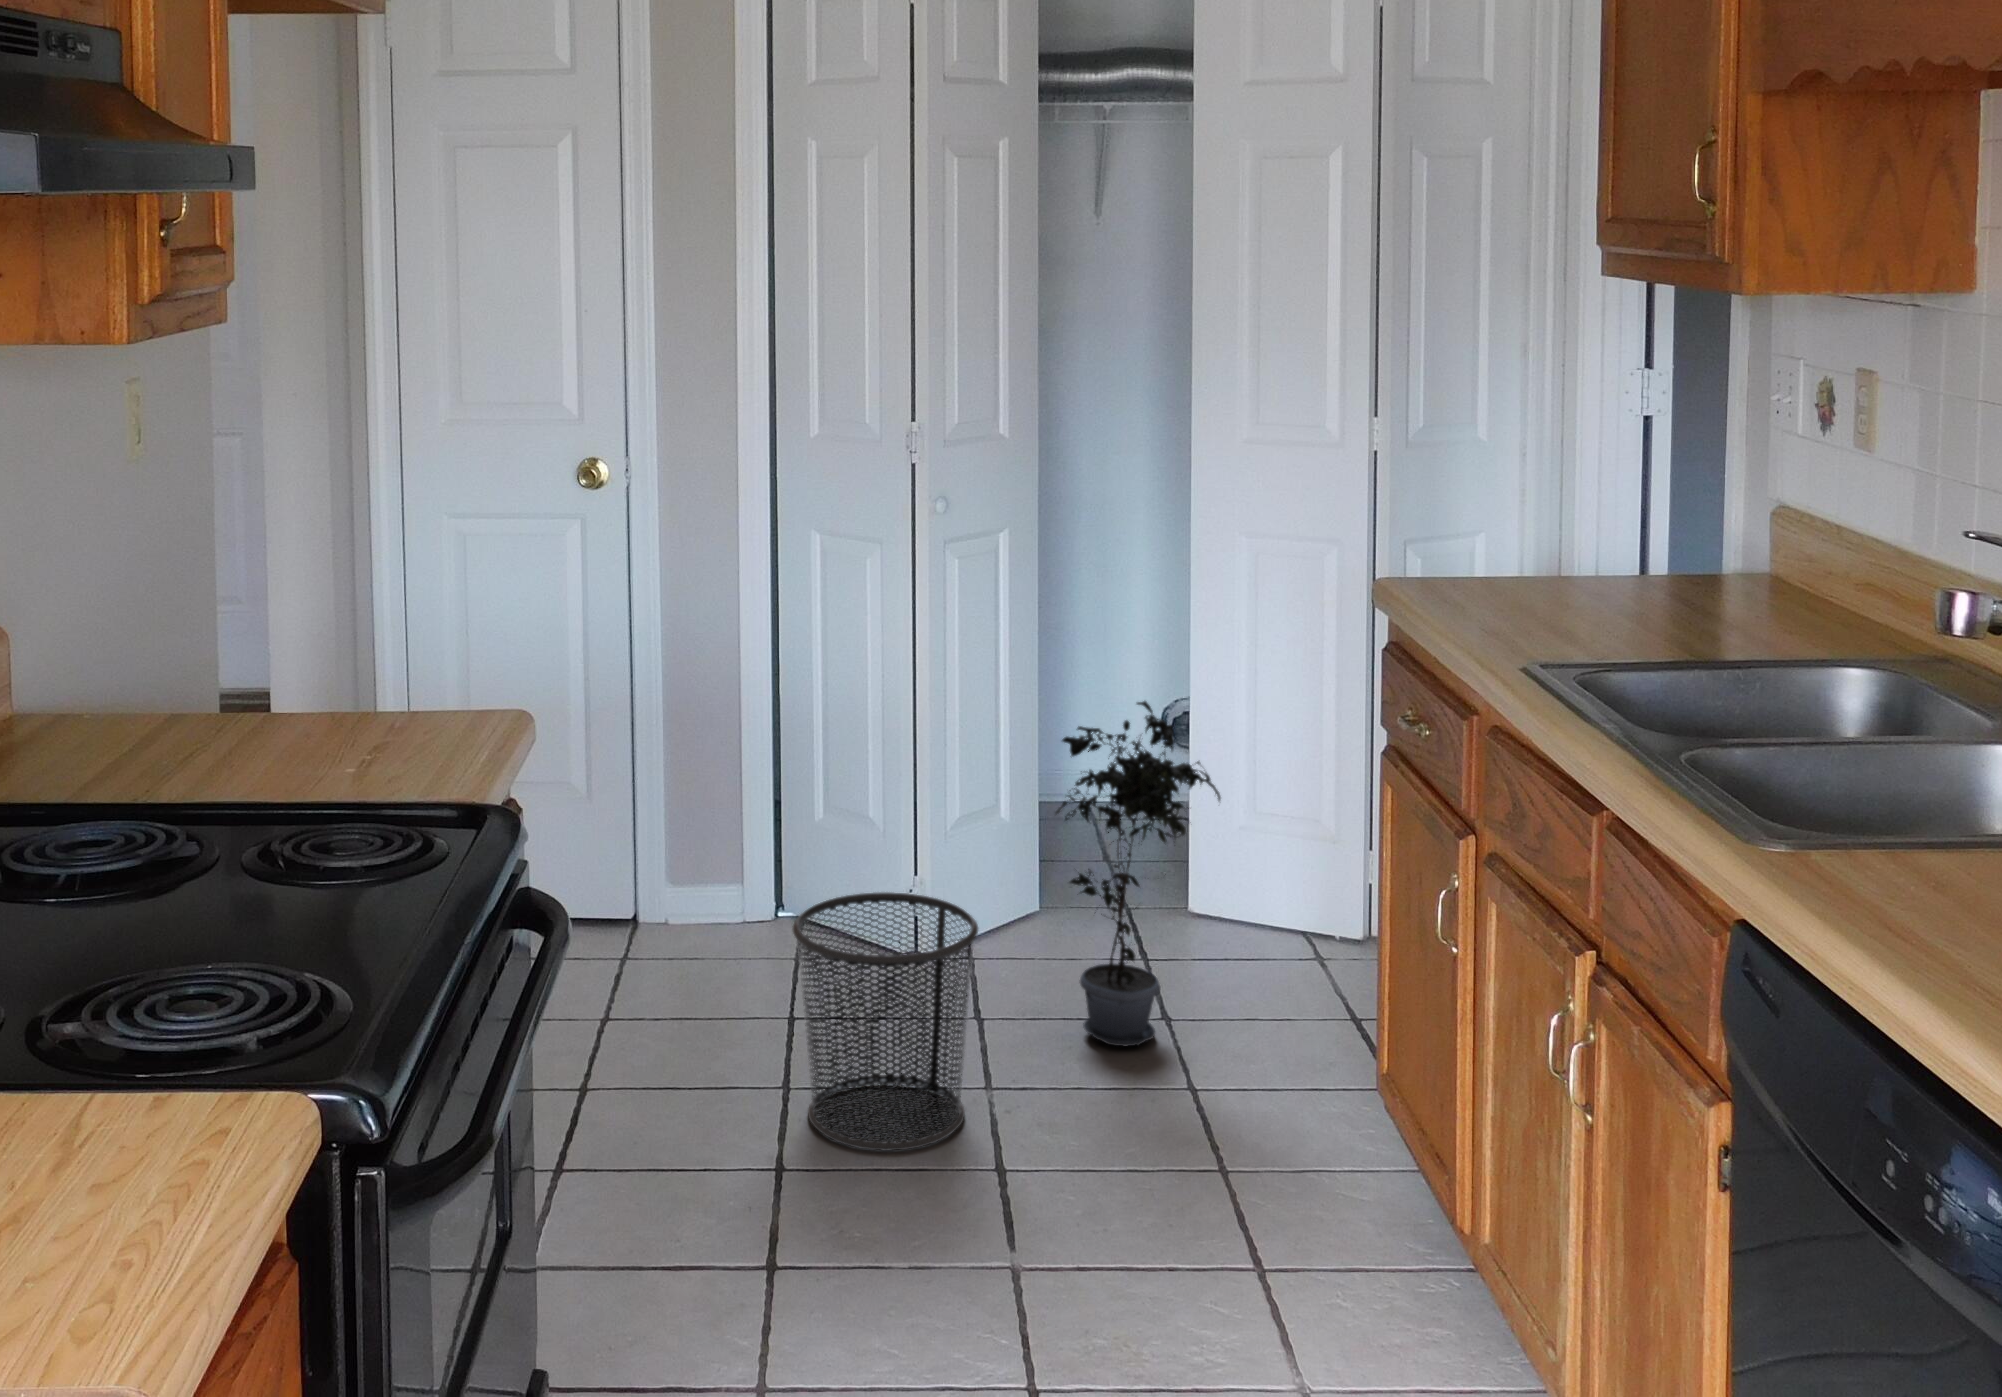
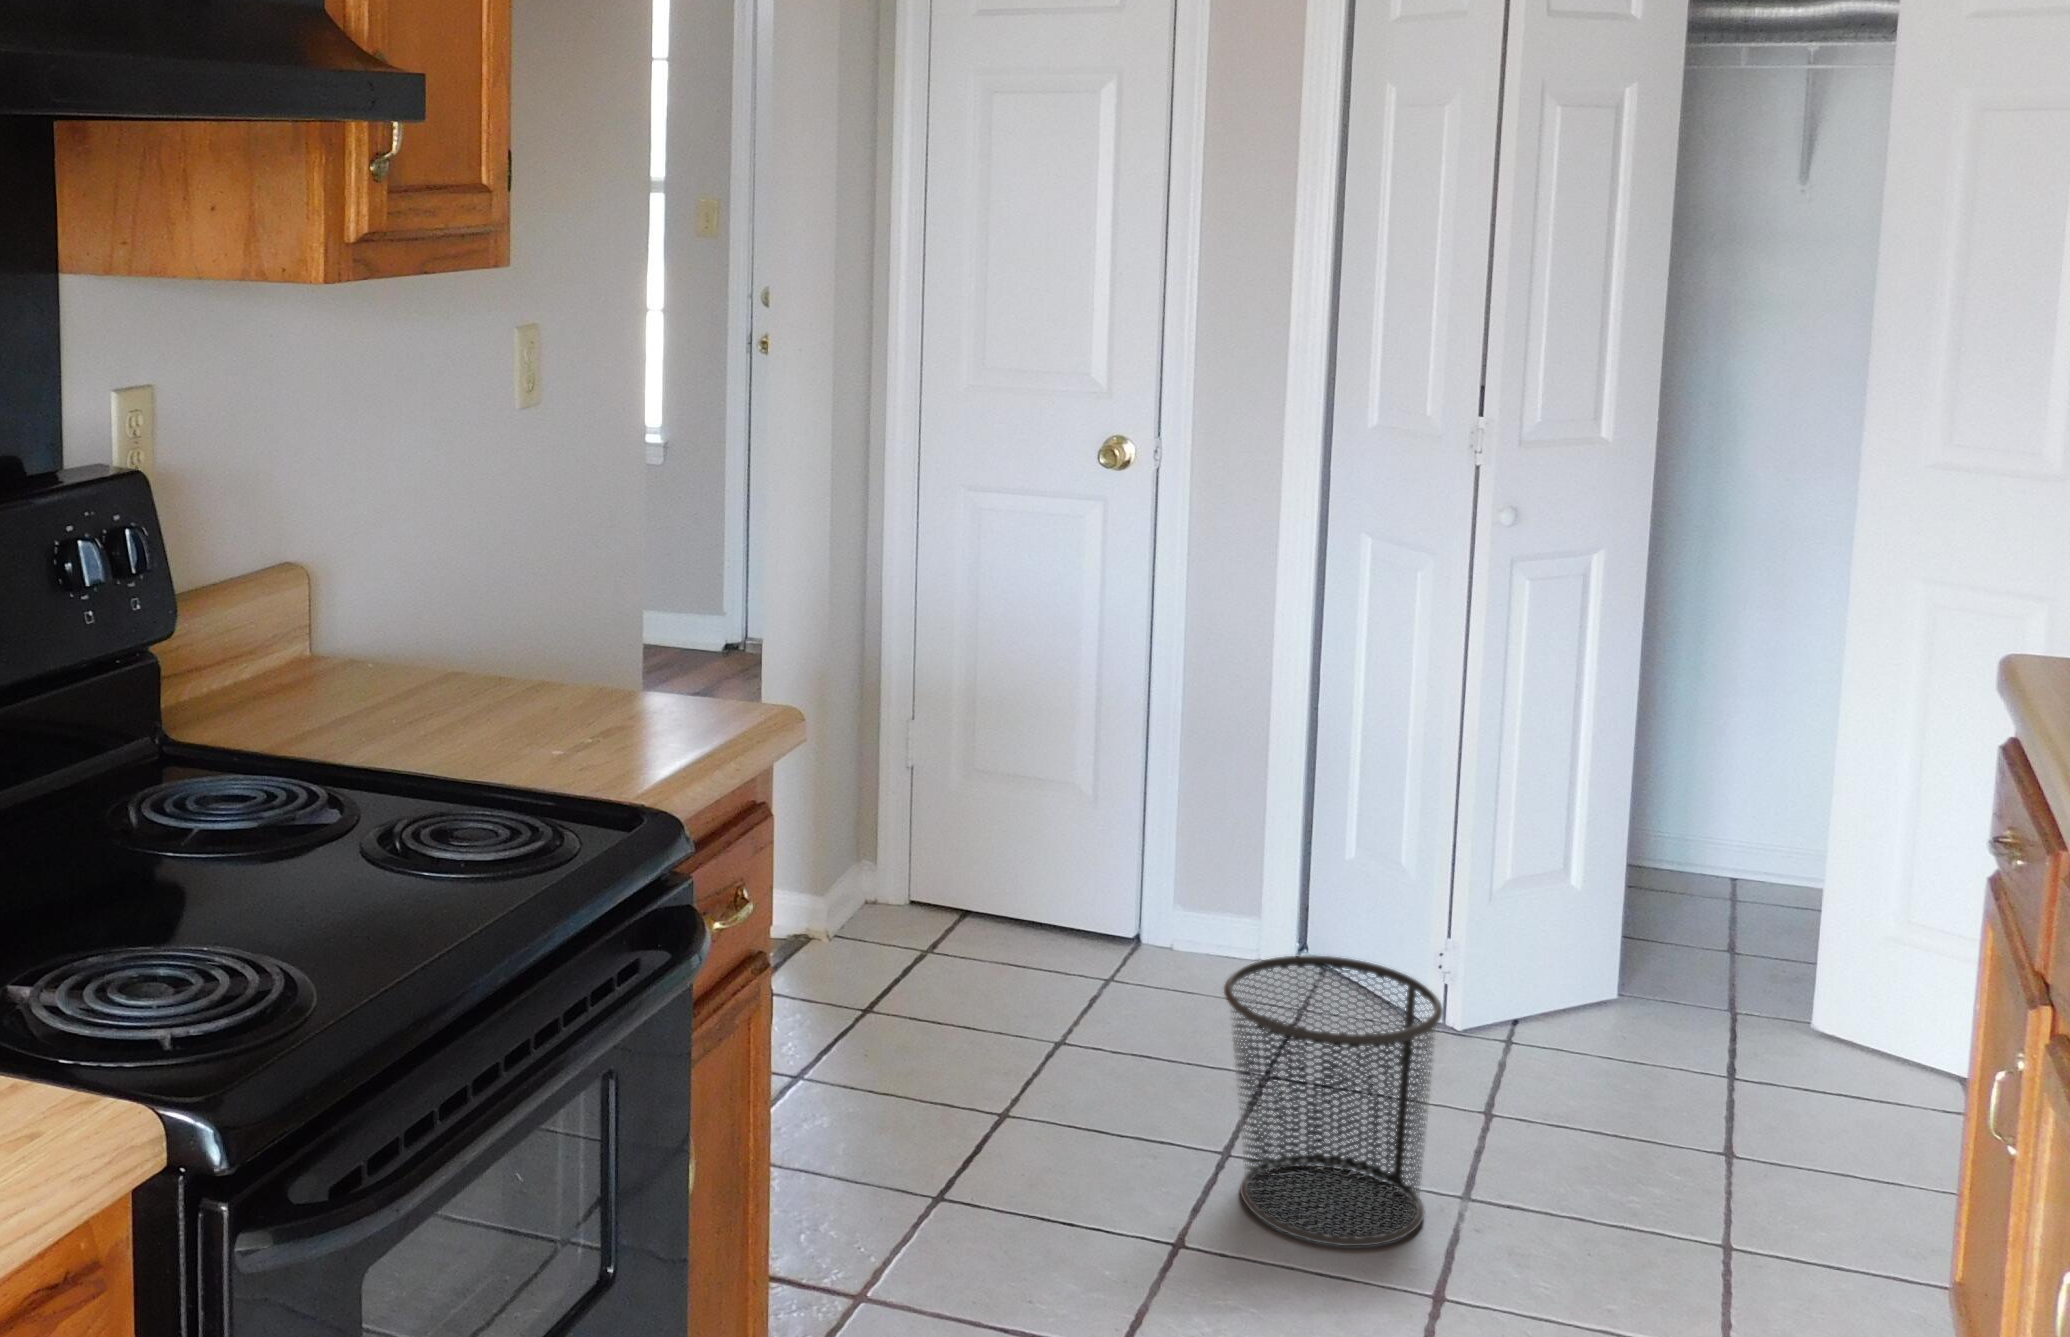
potted plant: present [1056,701,1221,1046] -> none [1574,779,1781,1186]

